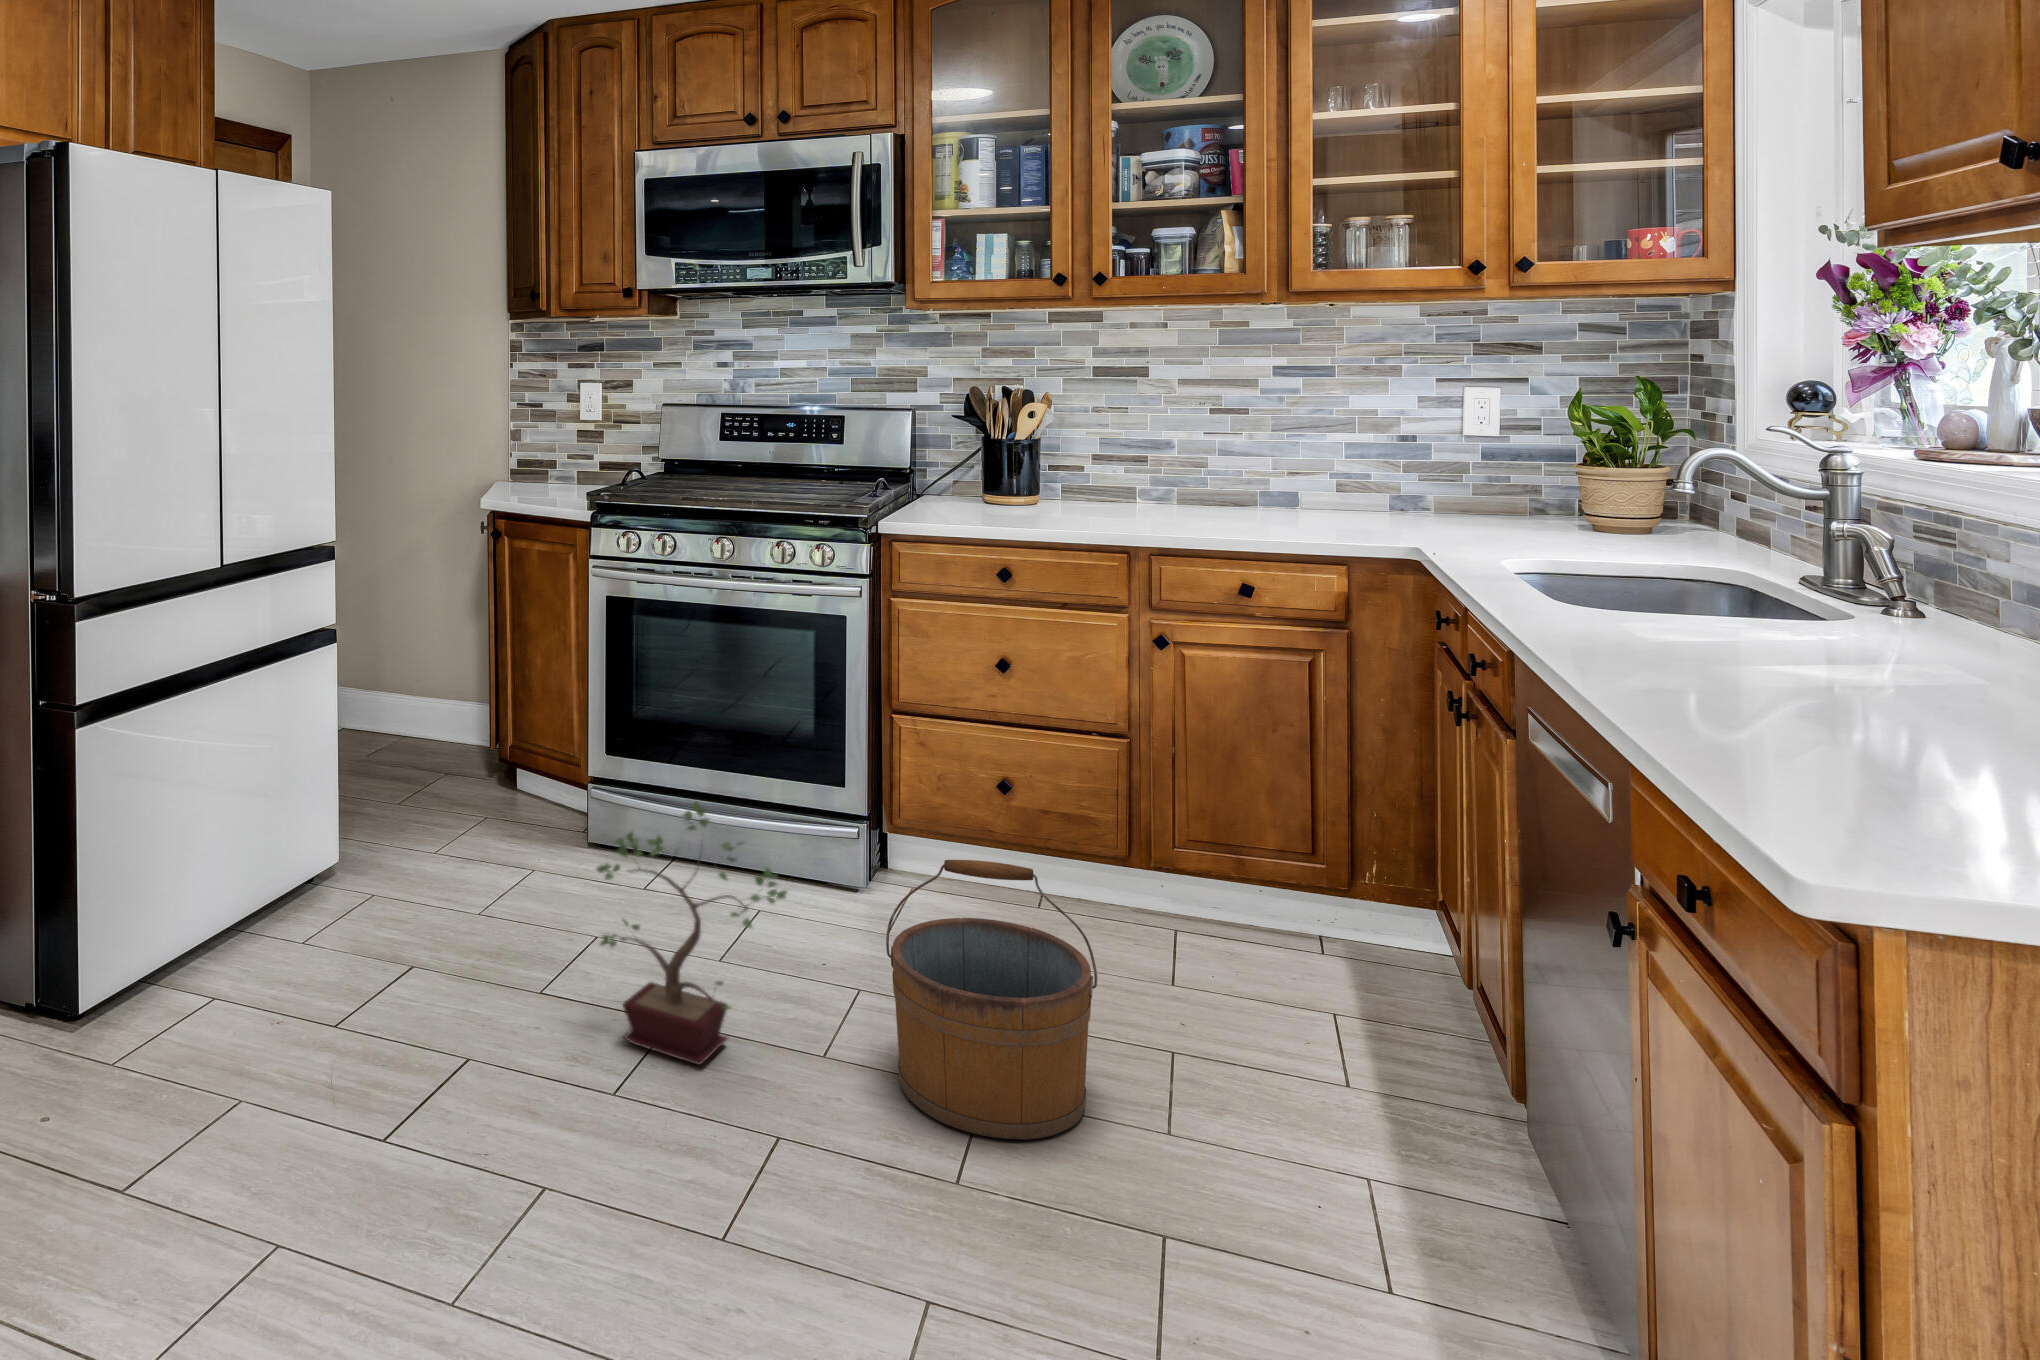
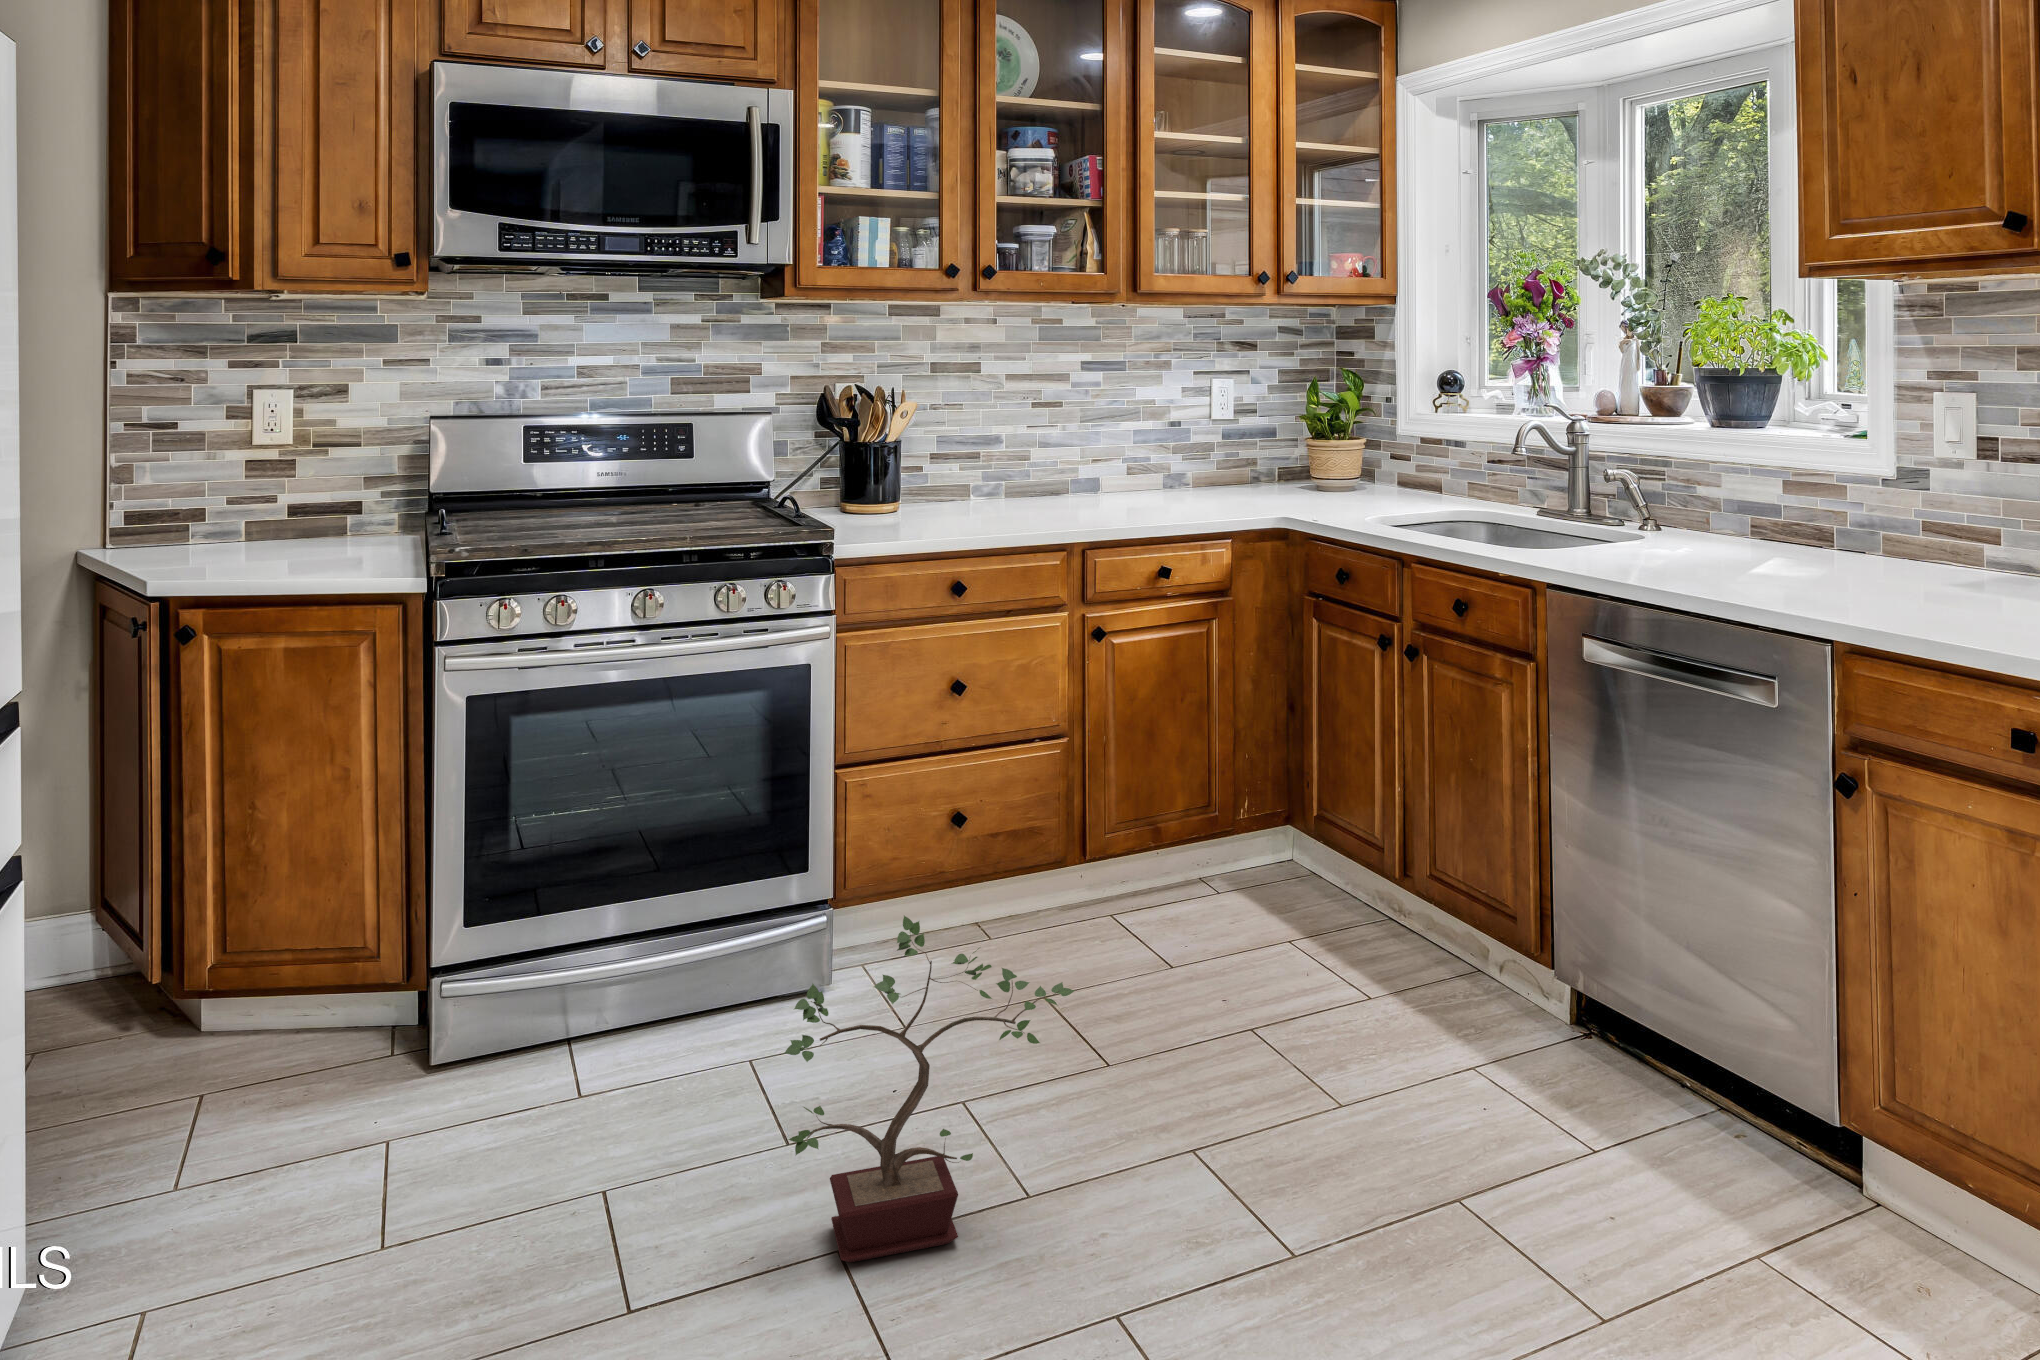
bucket: present [886,860,1097,1140] -> none [1099,876,1297,1171]

